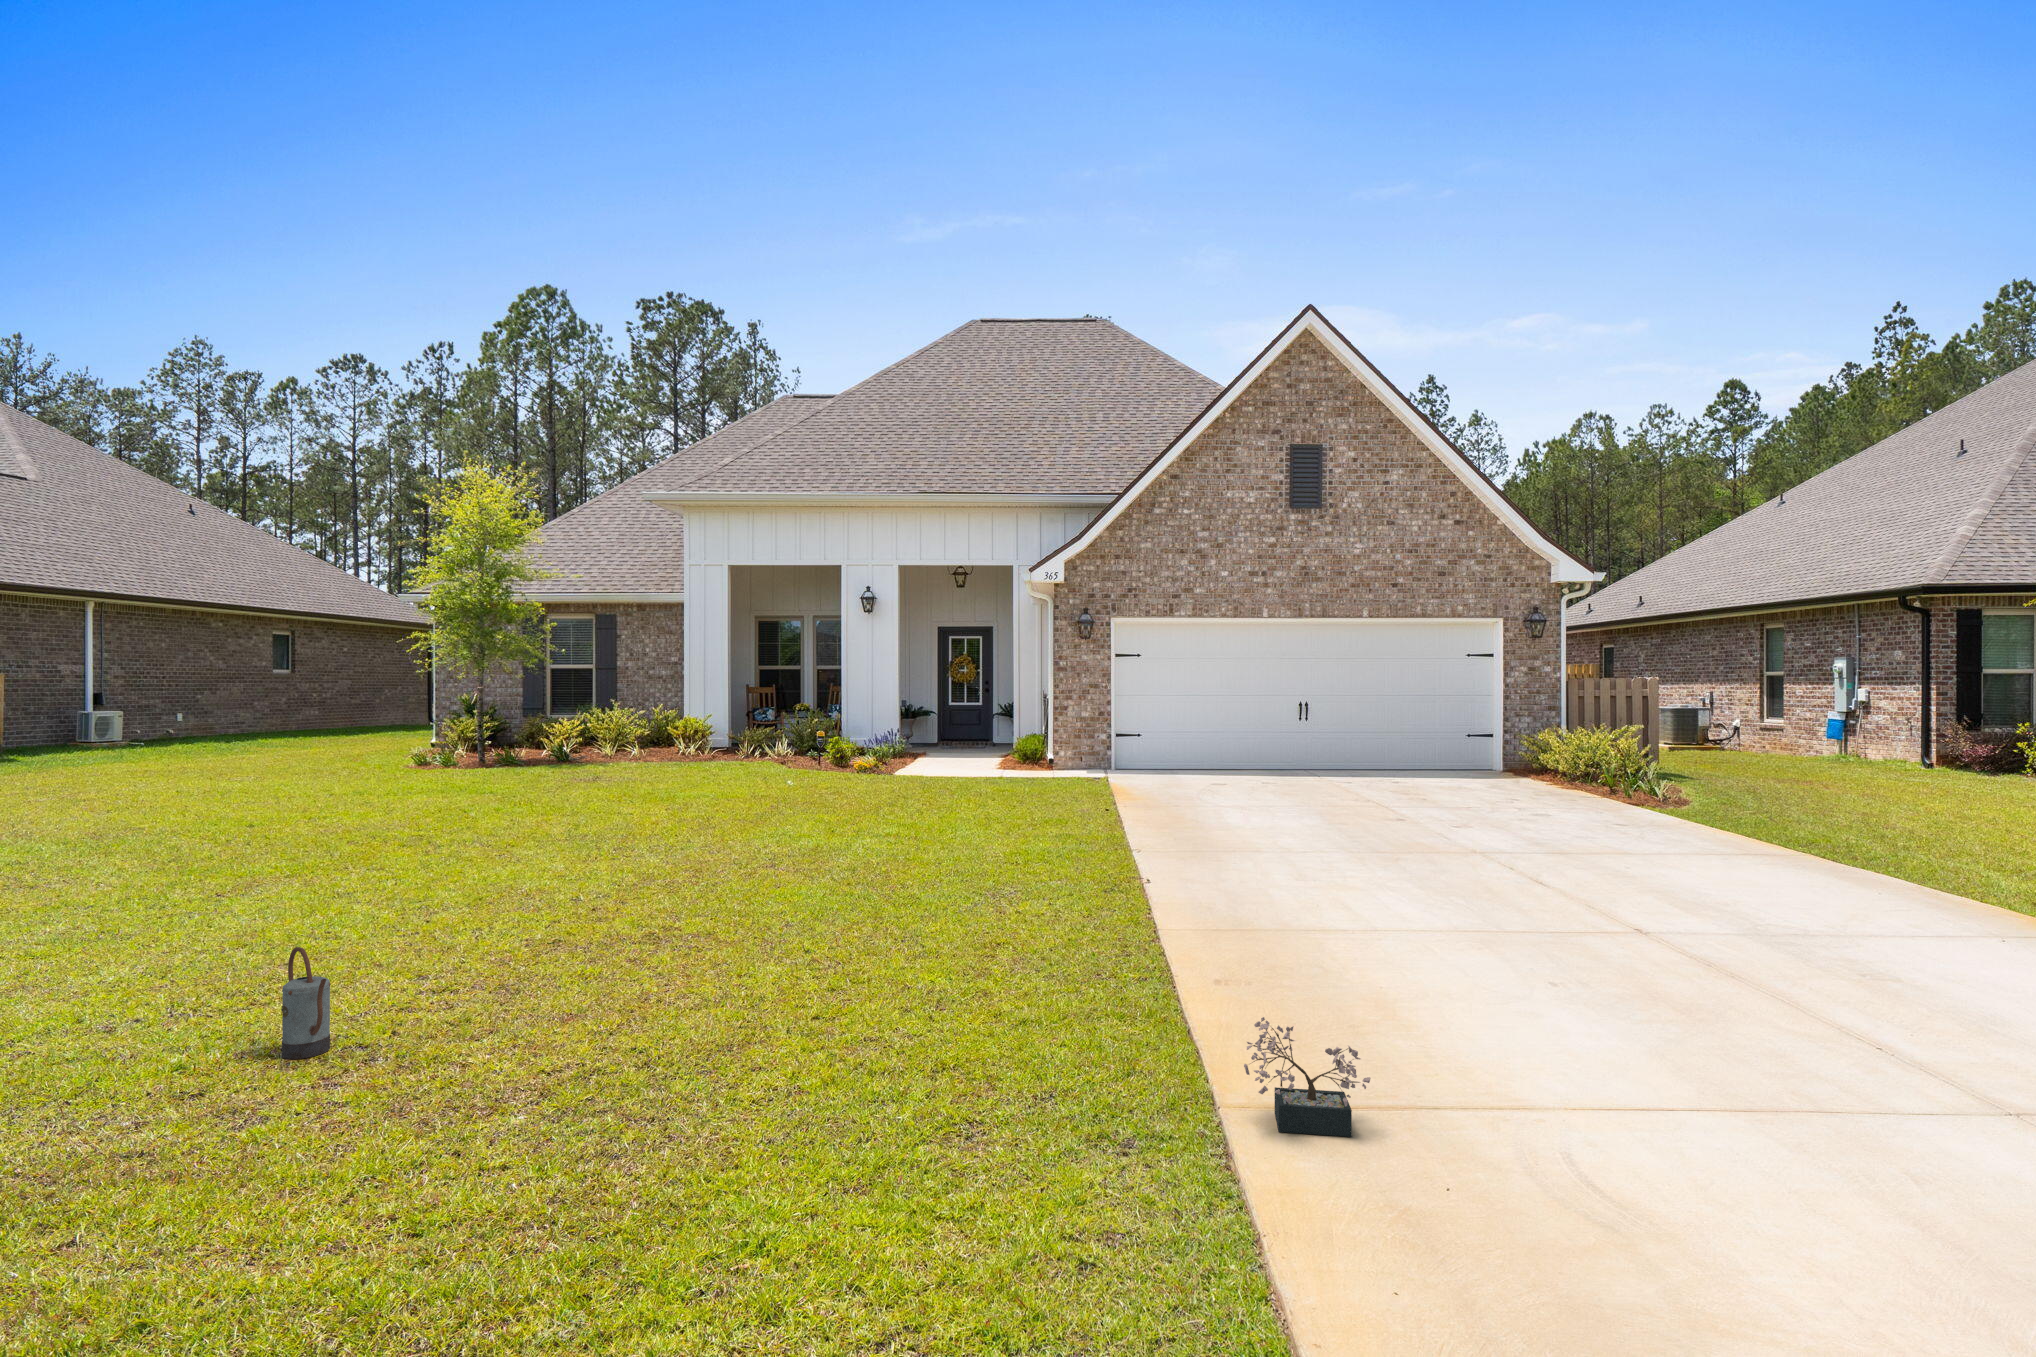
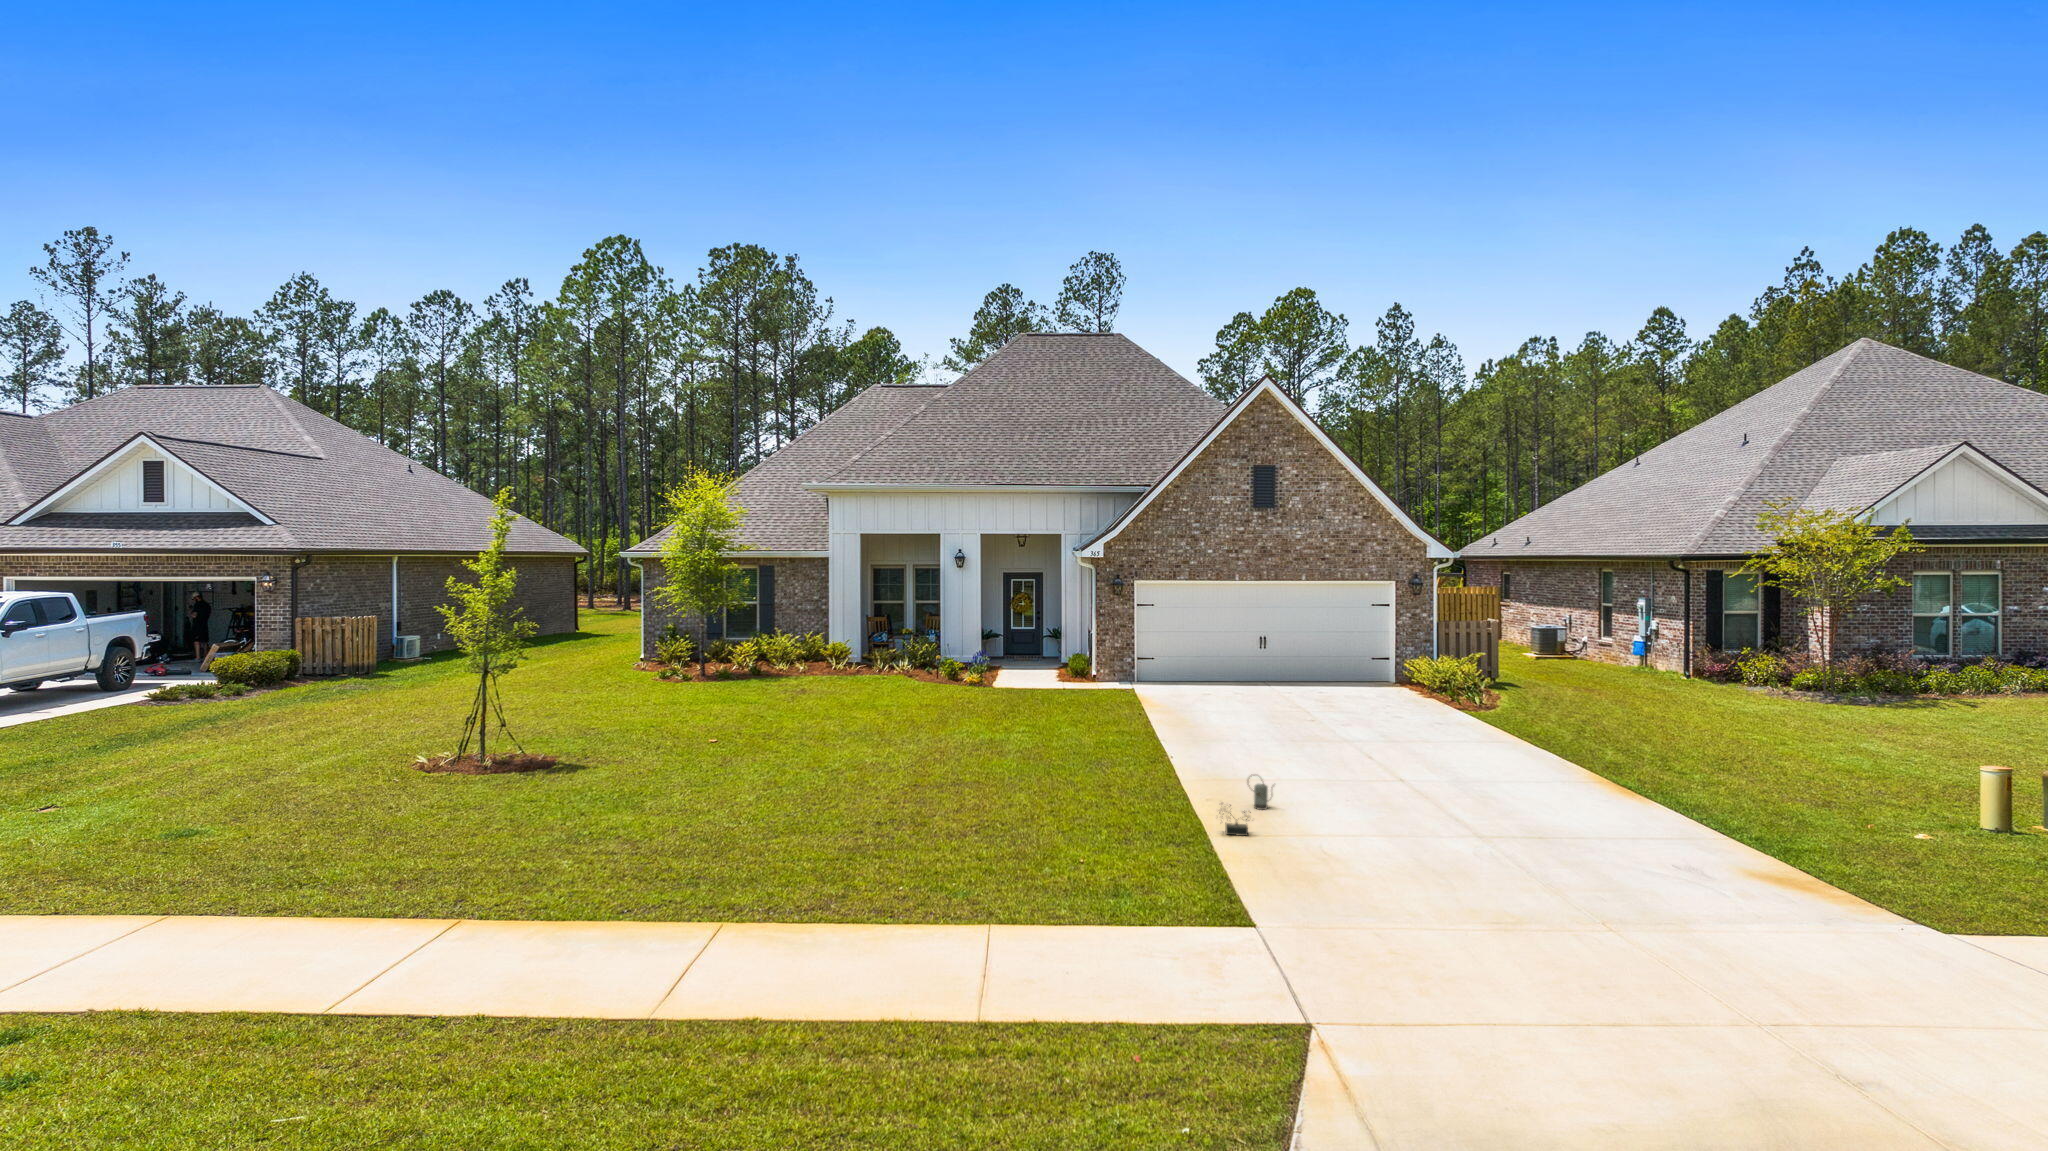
watering can: present [281,947,331,1059] -> present [1253,783,1268,810]

